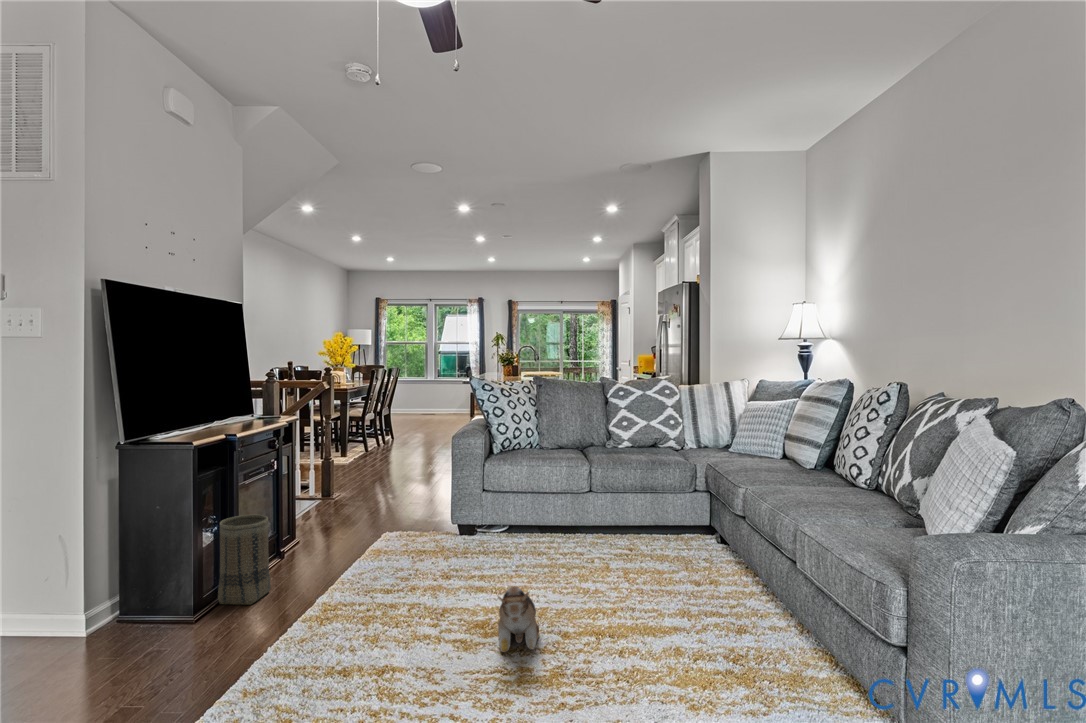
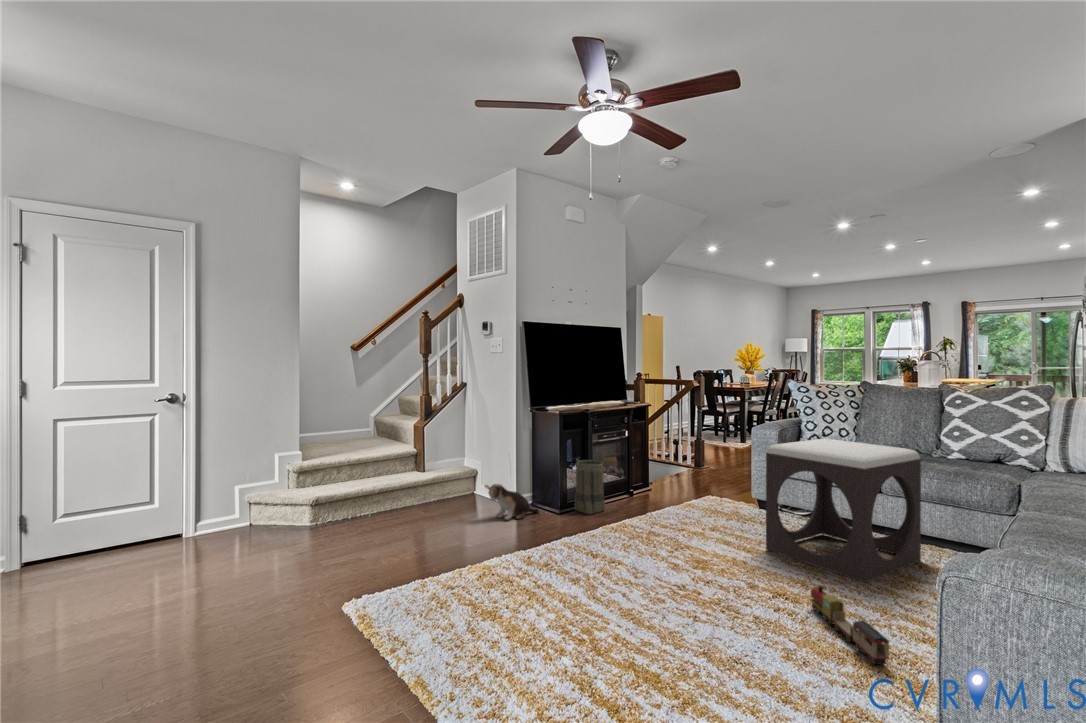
footstool: none [524,442,647,592] -> present [766,438,921,583]
plush toy: present [498,586,539,652] -> present [485,484,539,520]
toy train: none [644,612,774,684] -> present [810,586,889,664]

